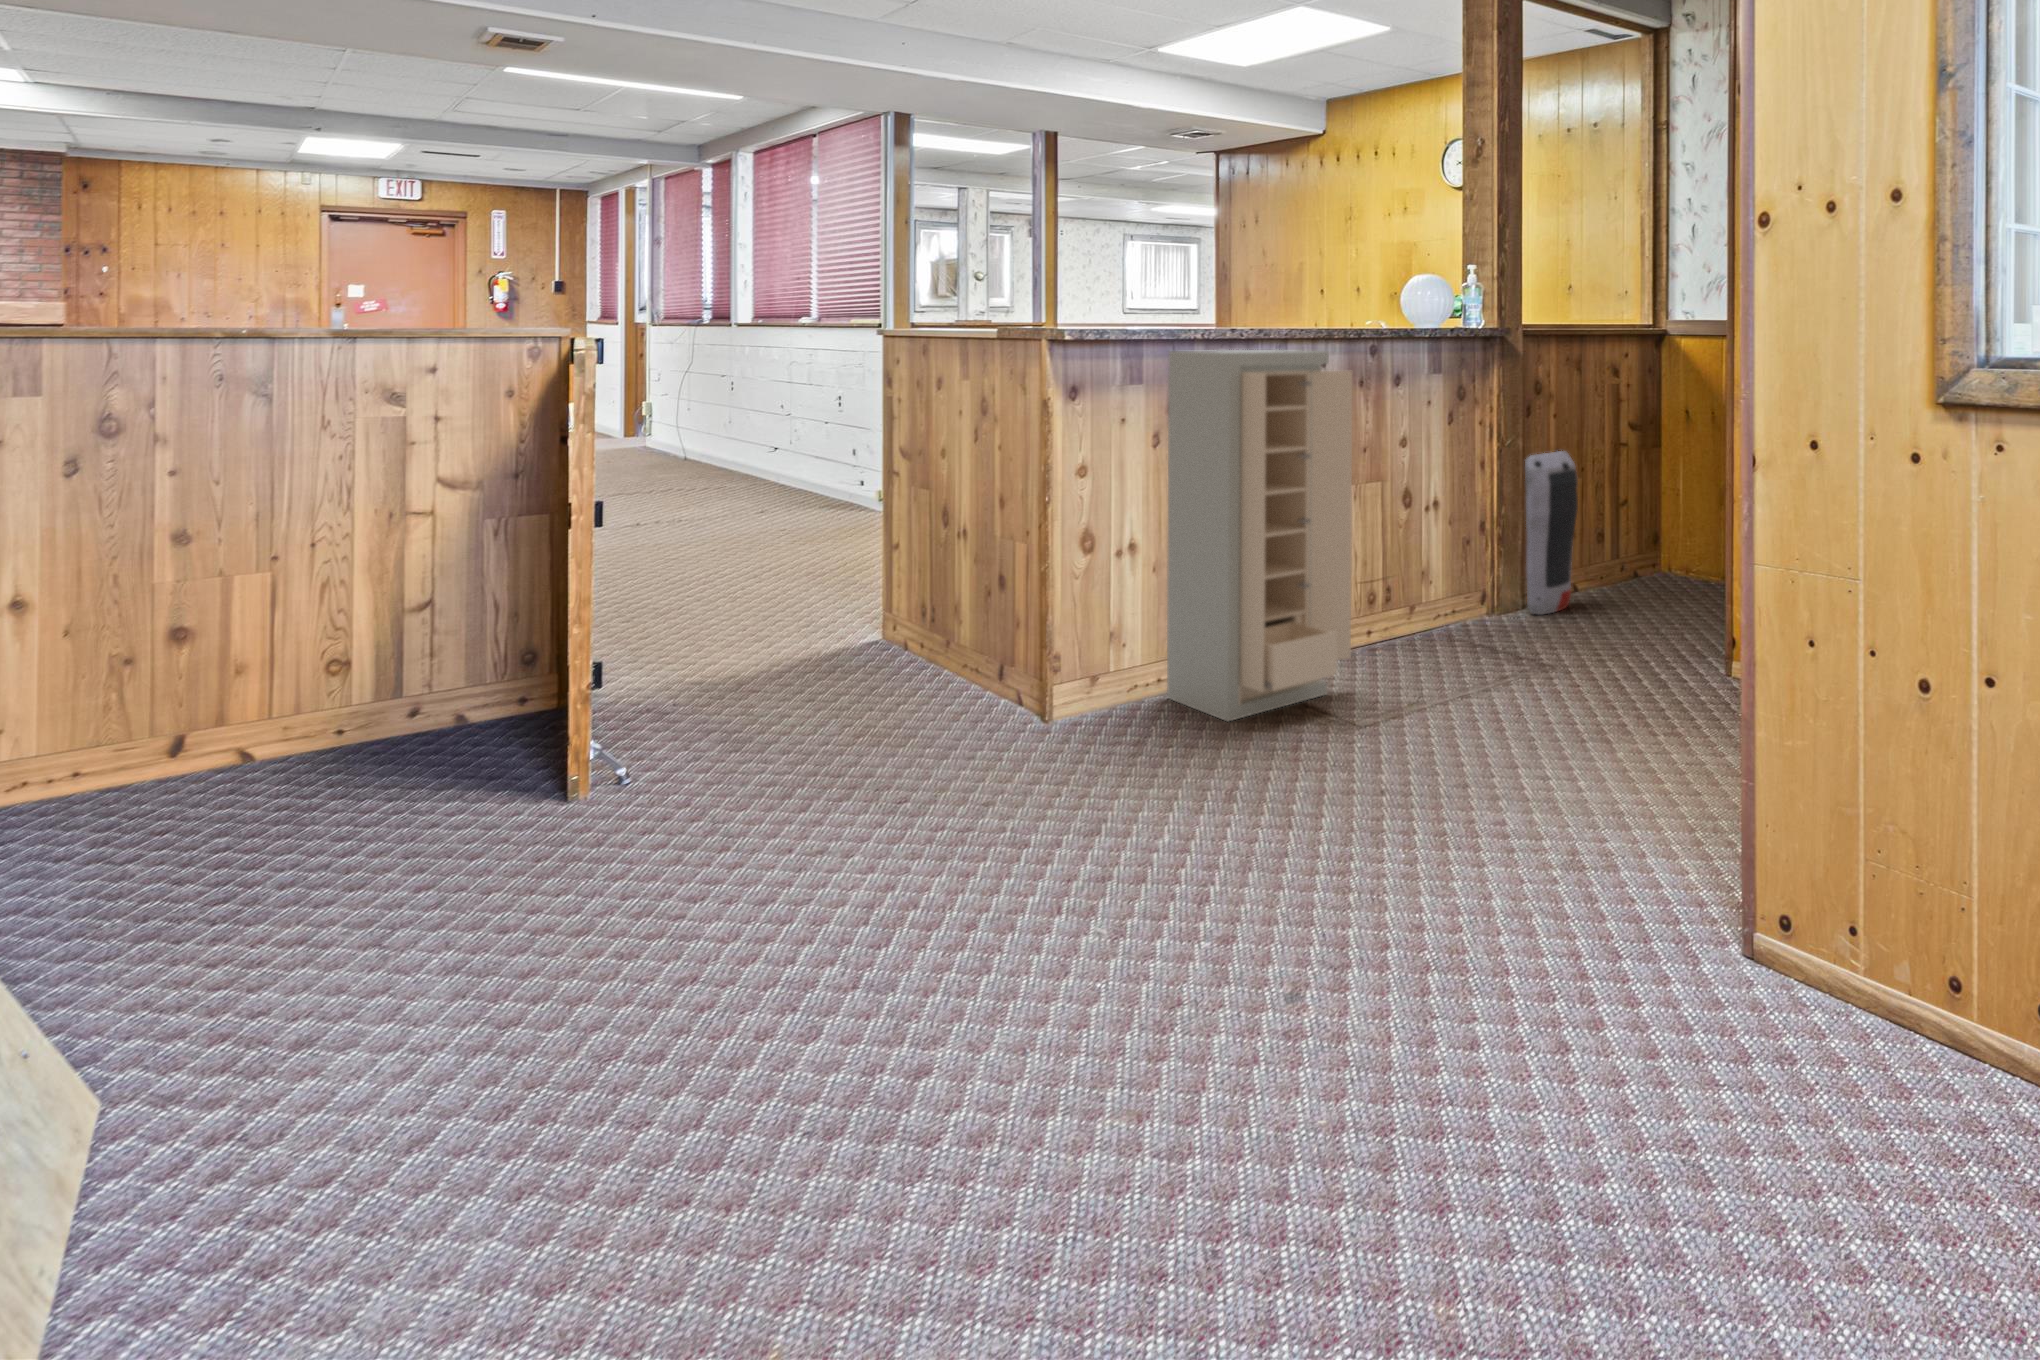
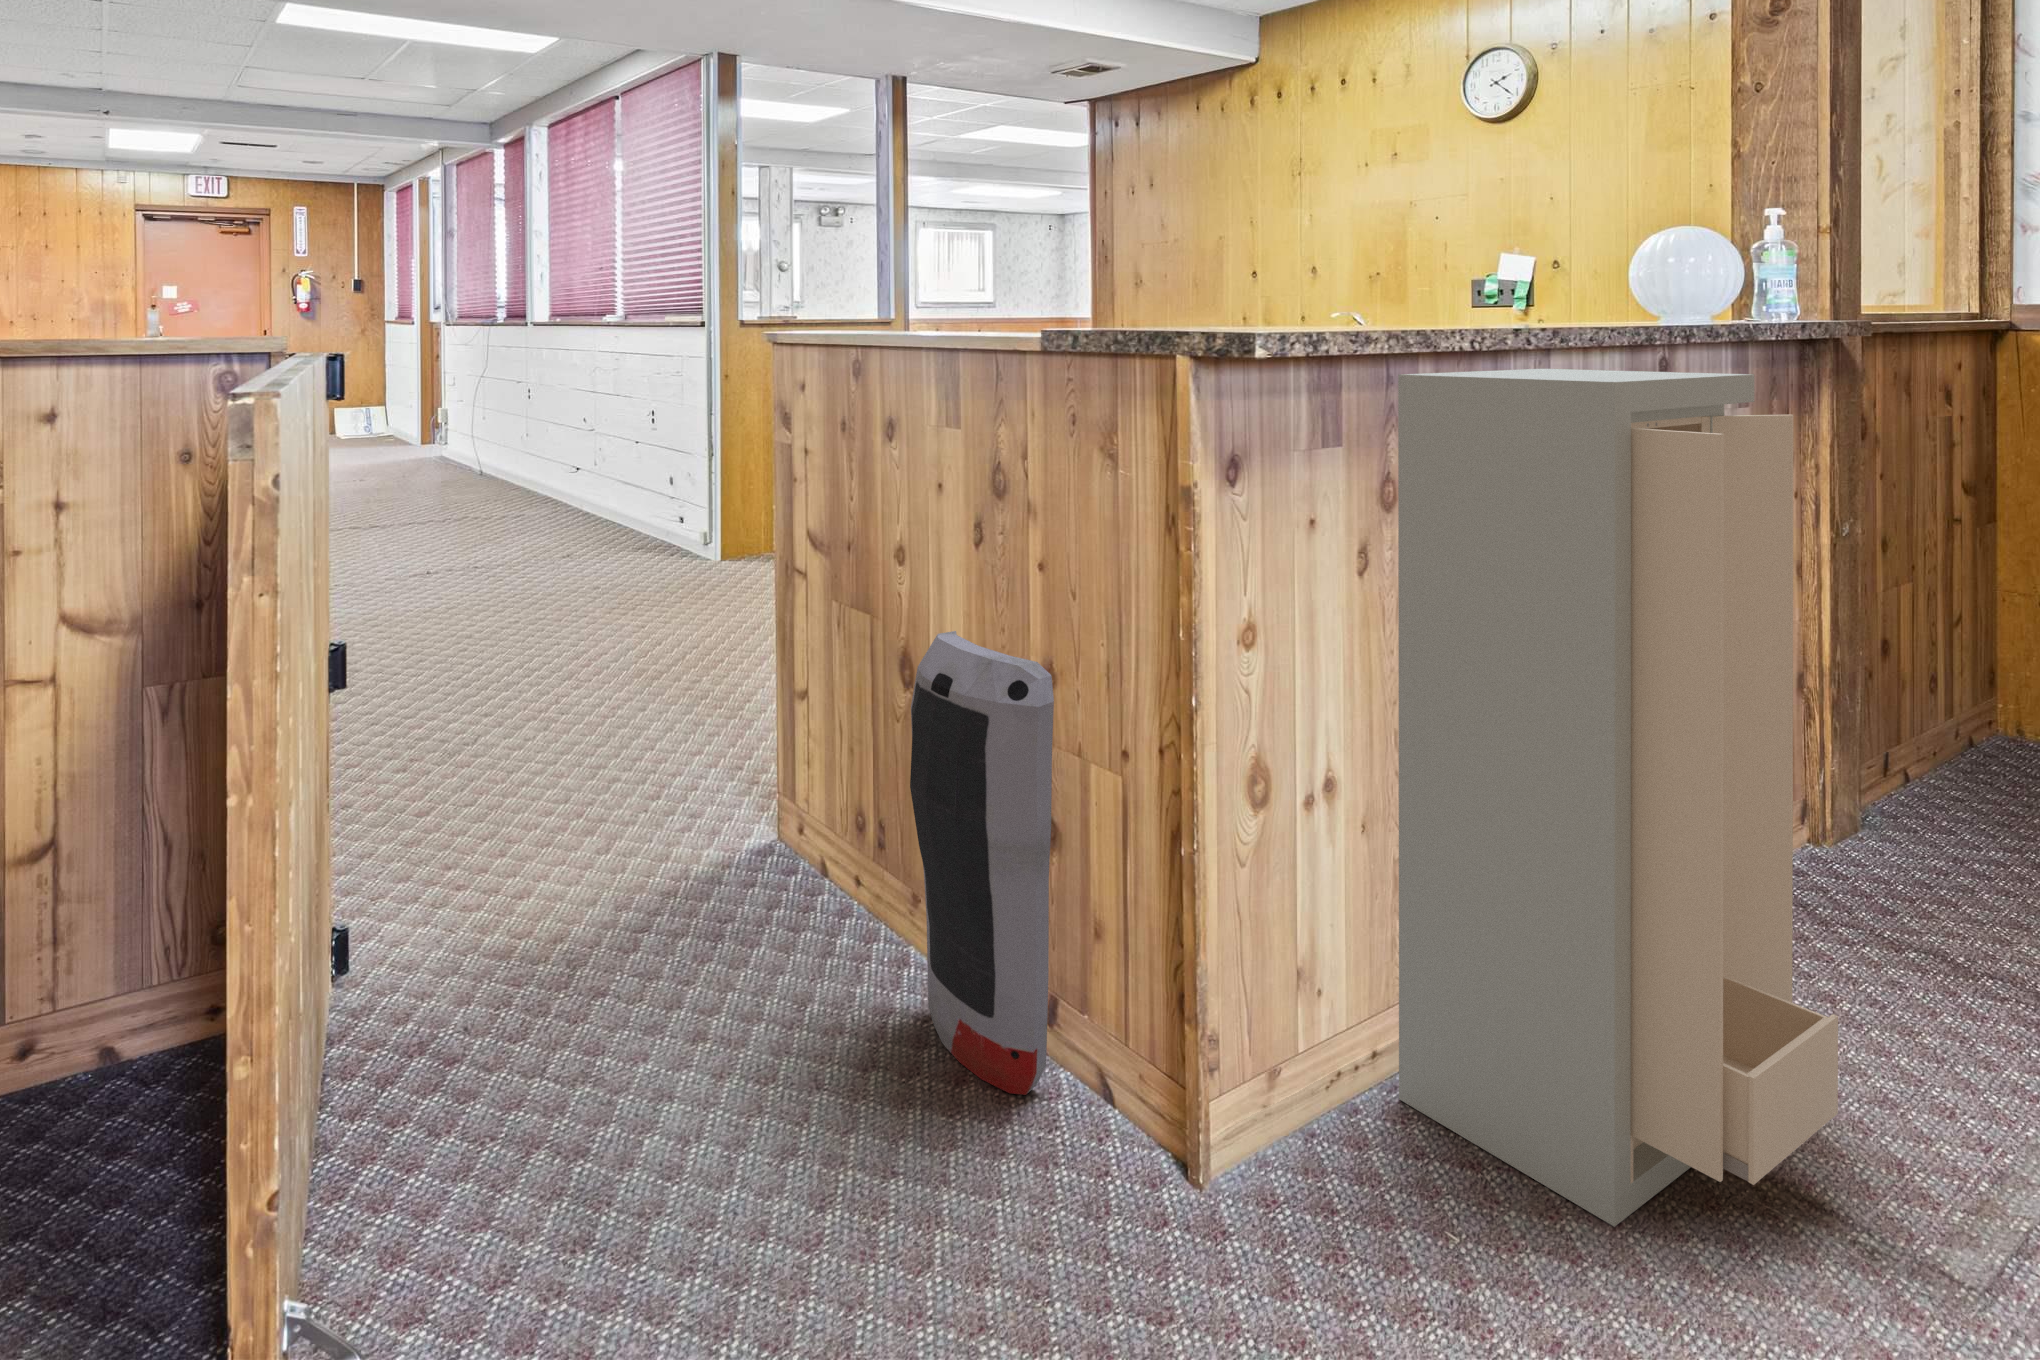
air purifier: present [1525,451,1578,615] -> present [910,631,1054,1095]

